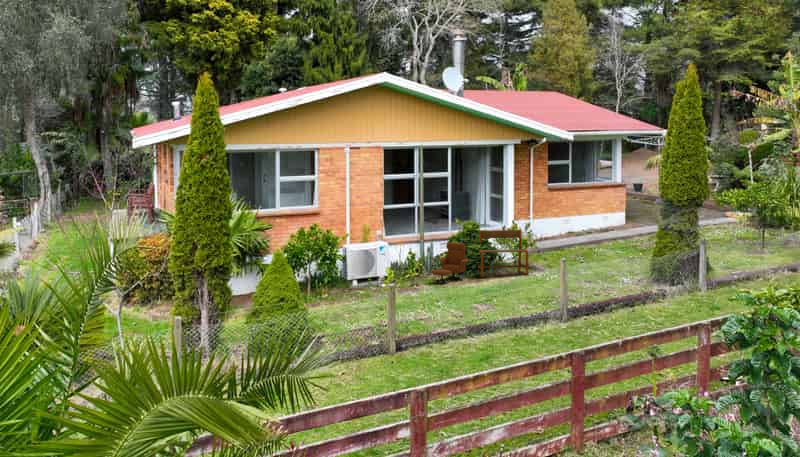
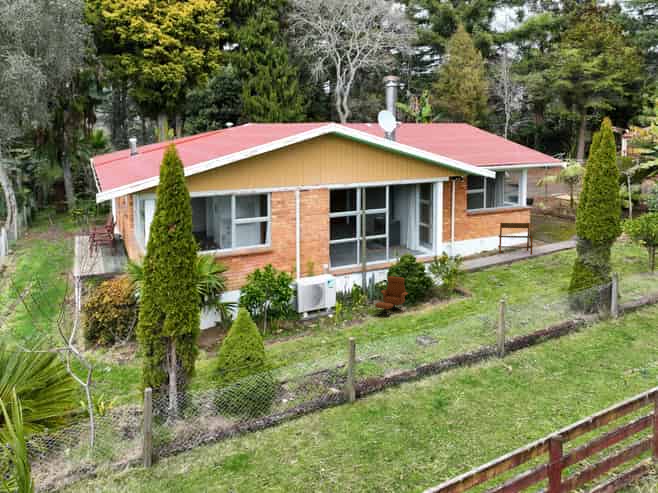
bench: present [478,230,528,277] -> present [498,223,533,254]

